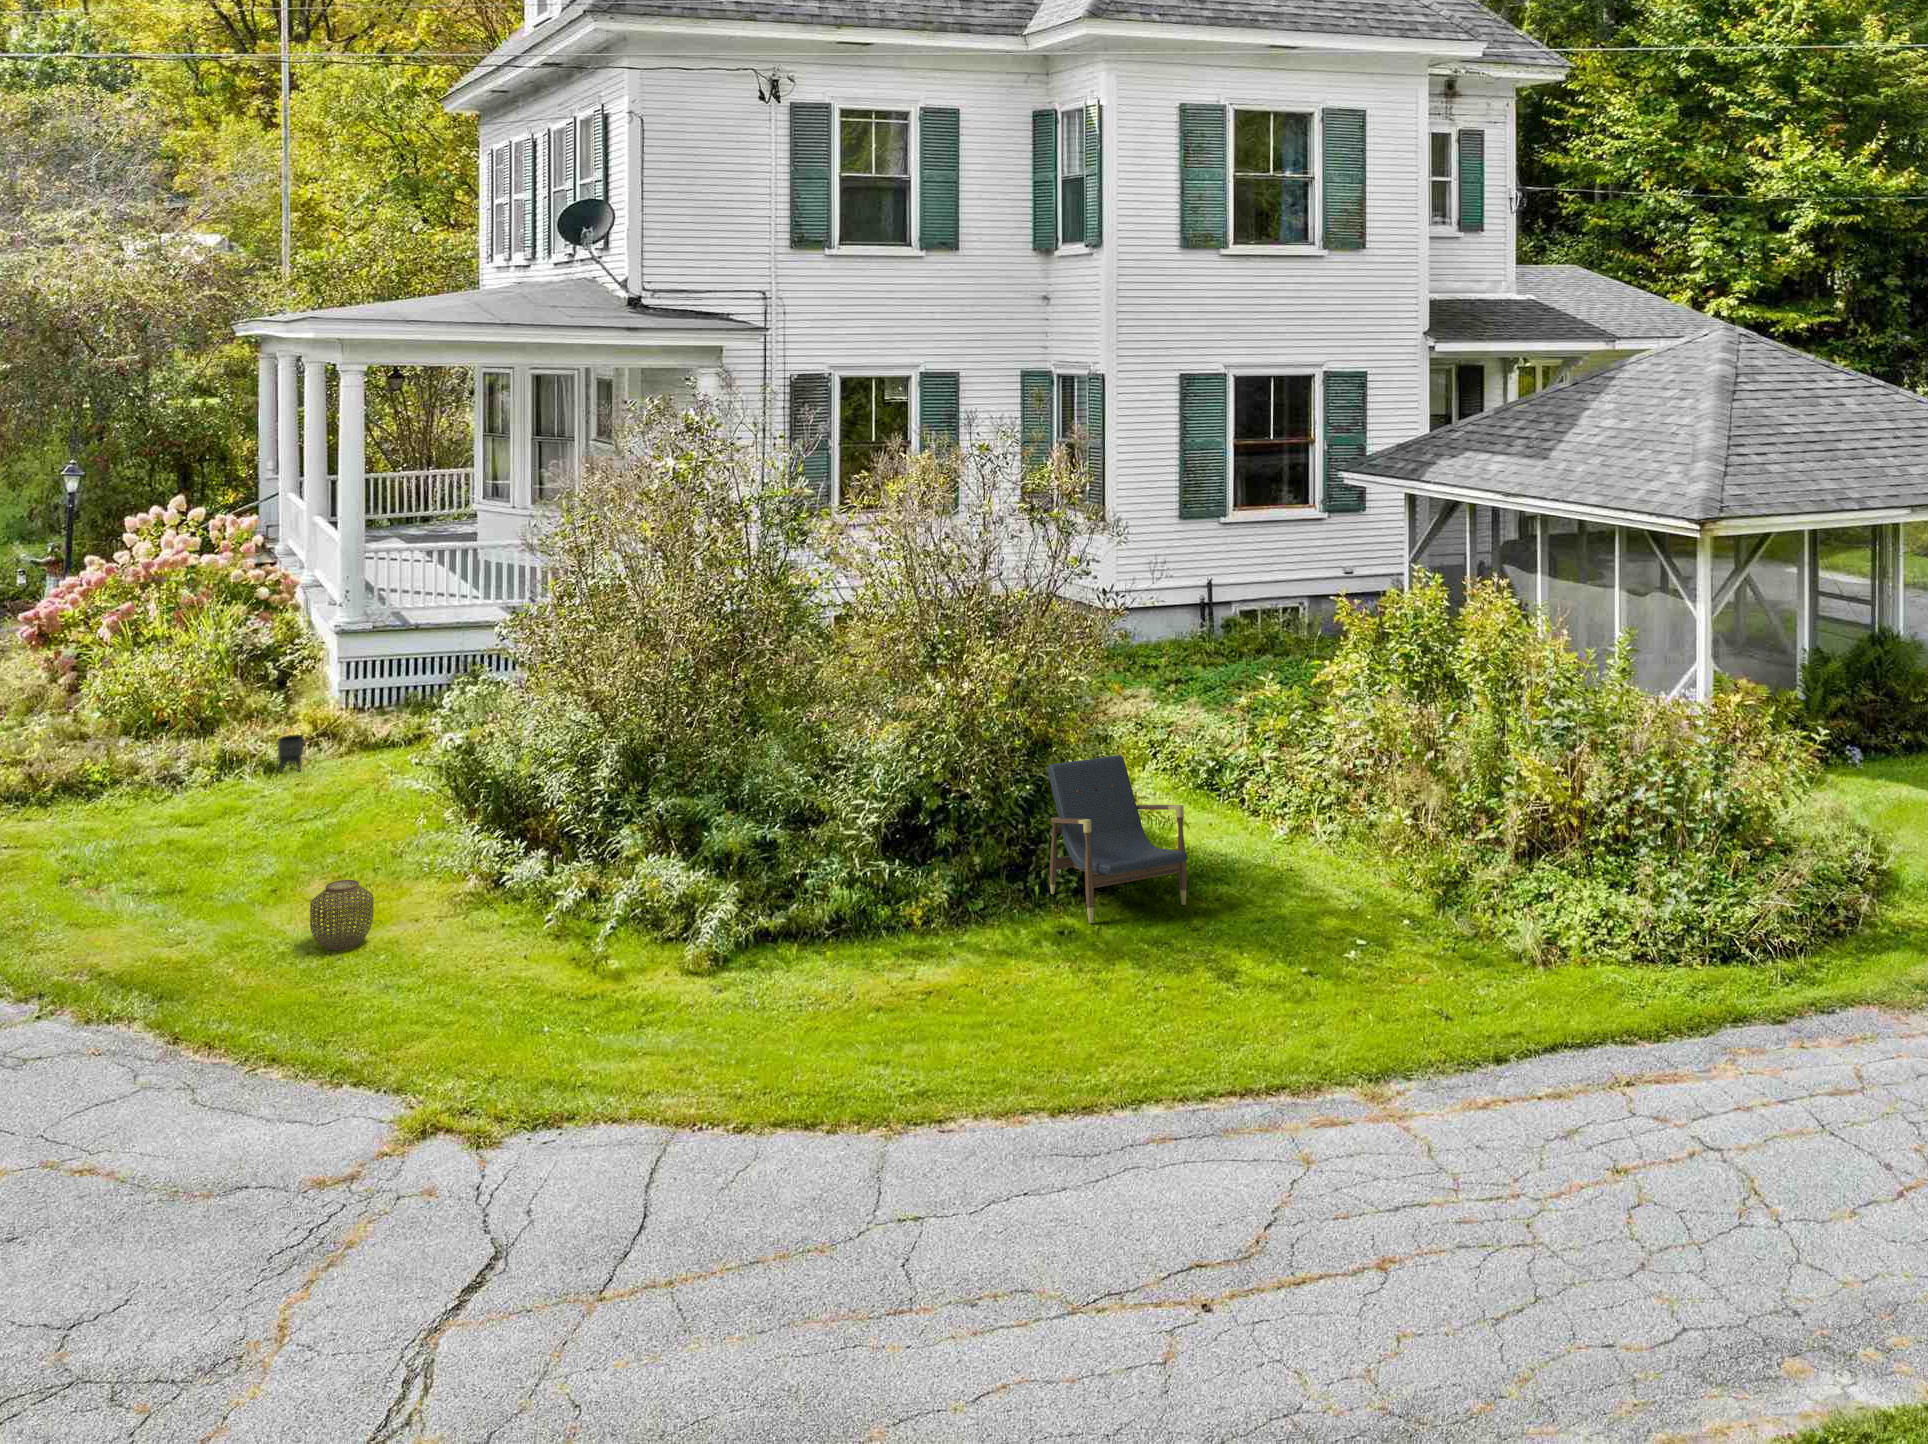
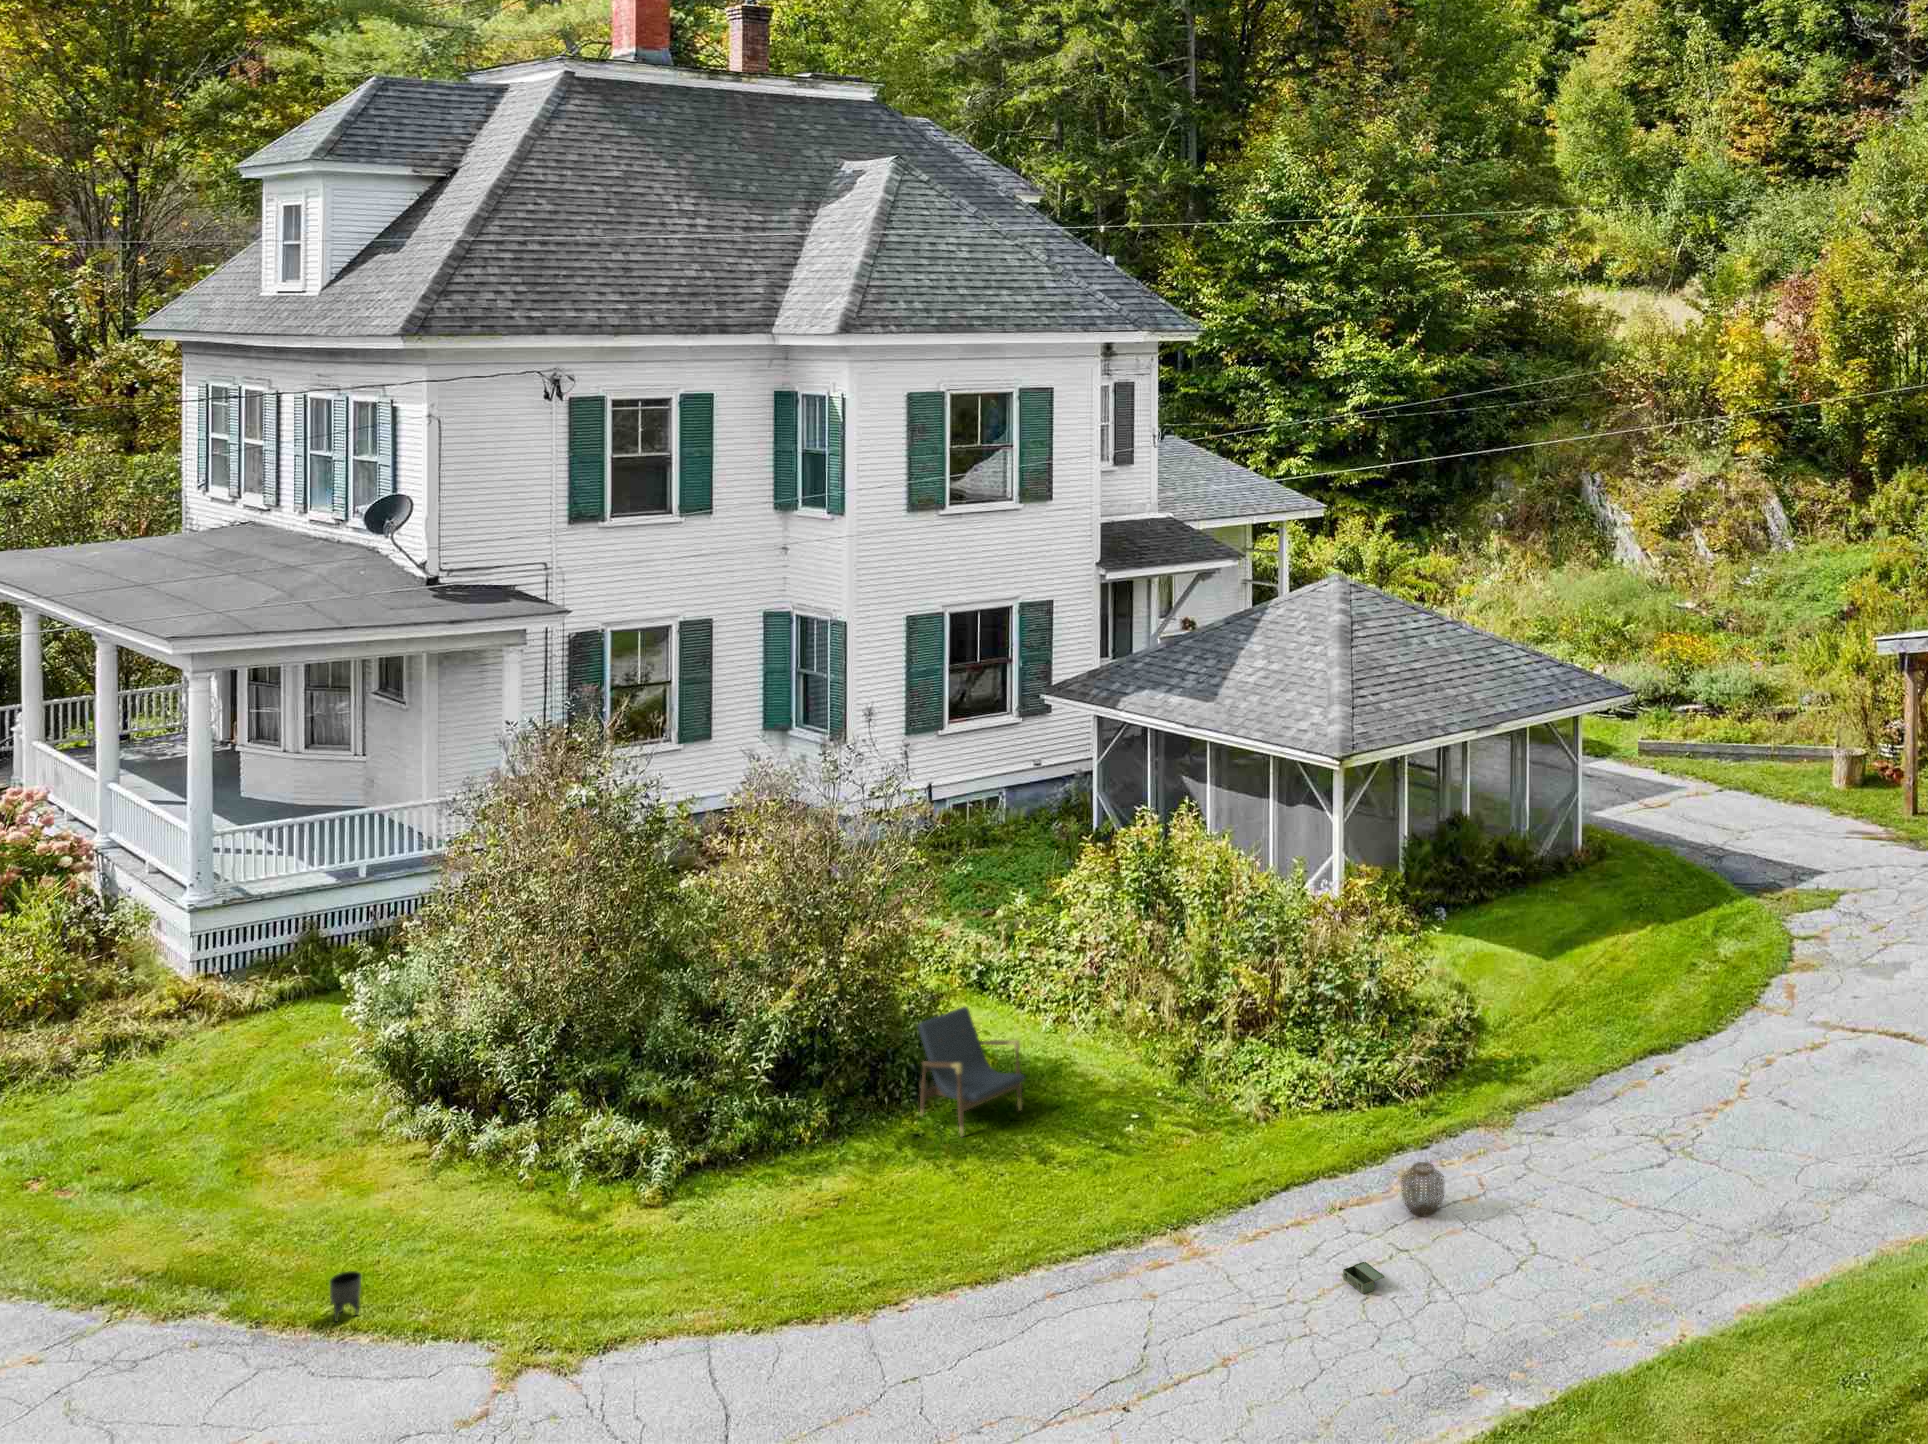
planter: present [278,735,304,772] -> present [330,1271,361,1321]
woven basket: present [310,880,374,950] -> present [1402,1162,1444,1216]
toolbox: none [1617,1196,1695,1252] -> present [1343,1262,1384,1294]

